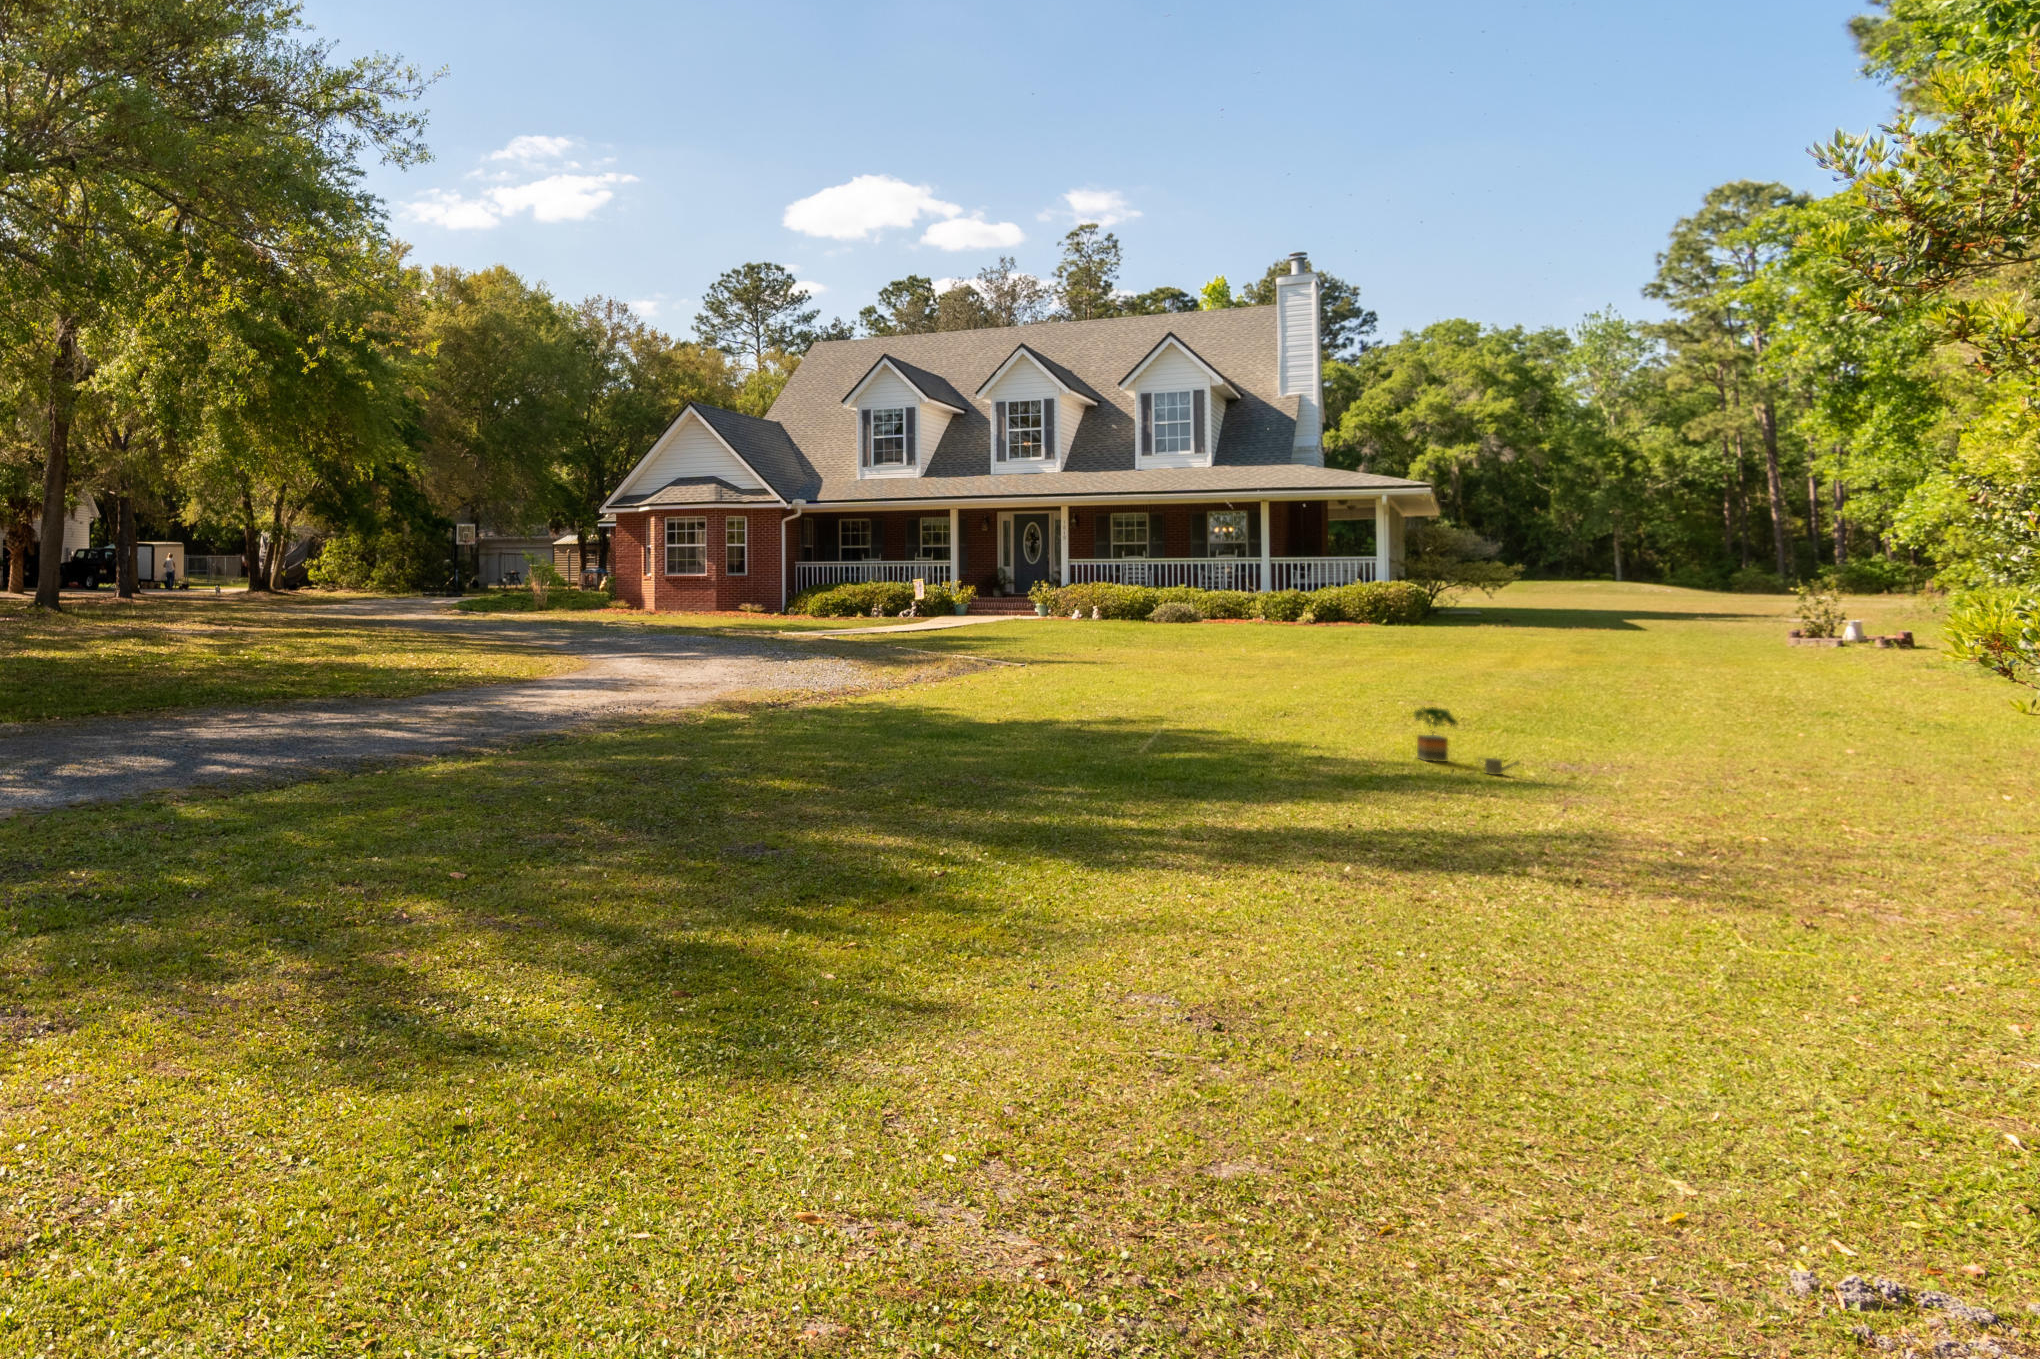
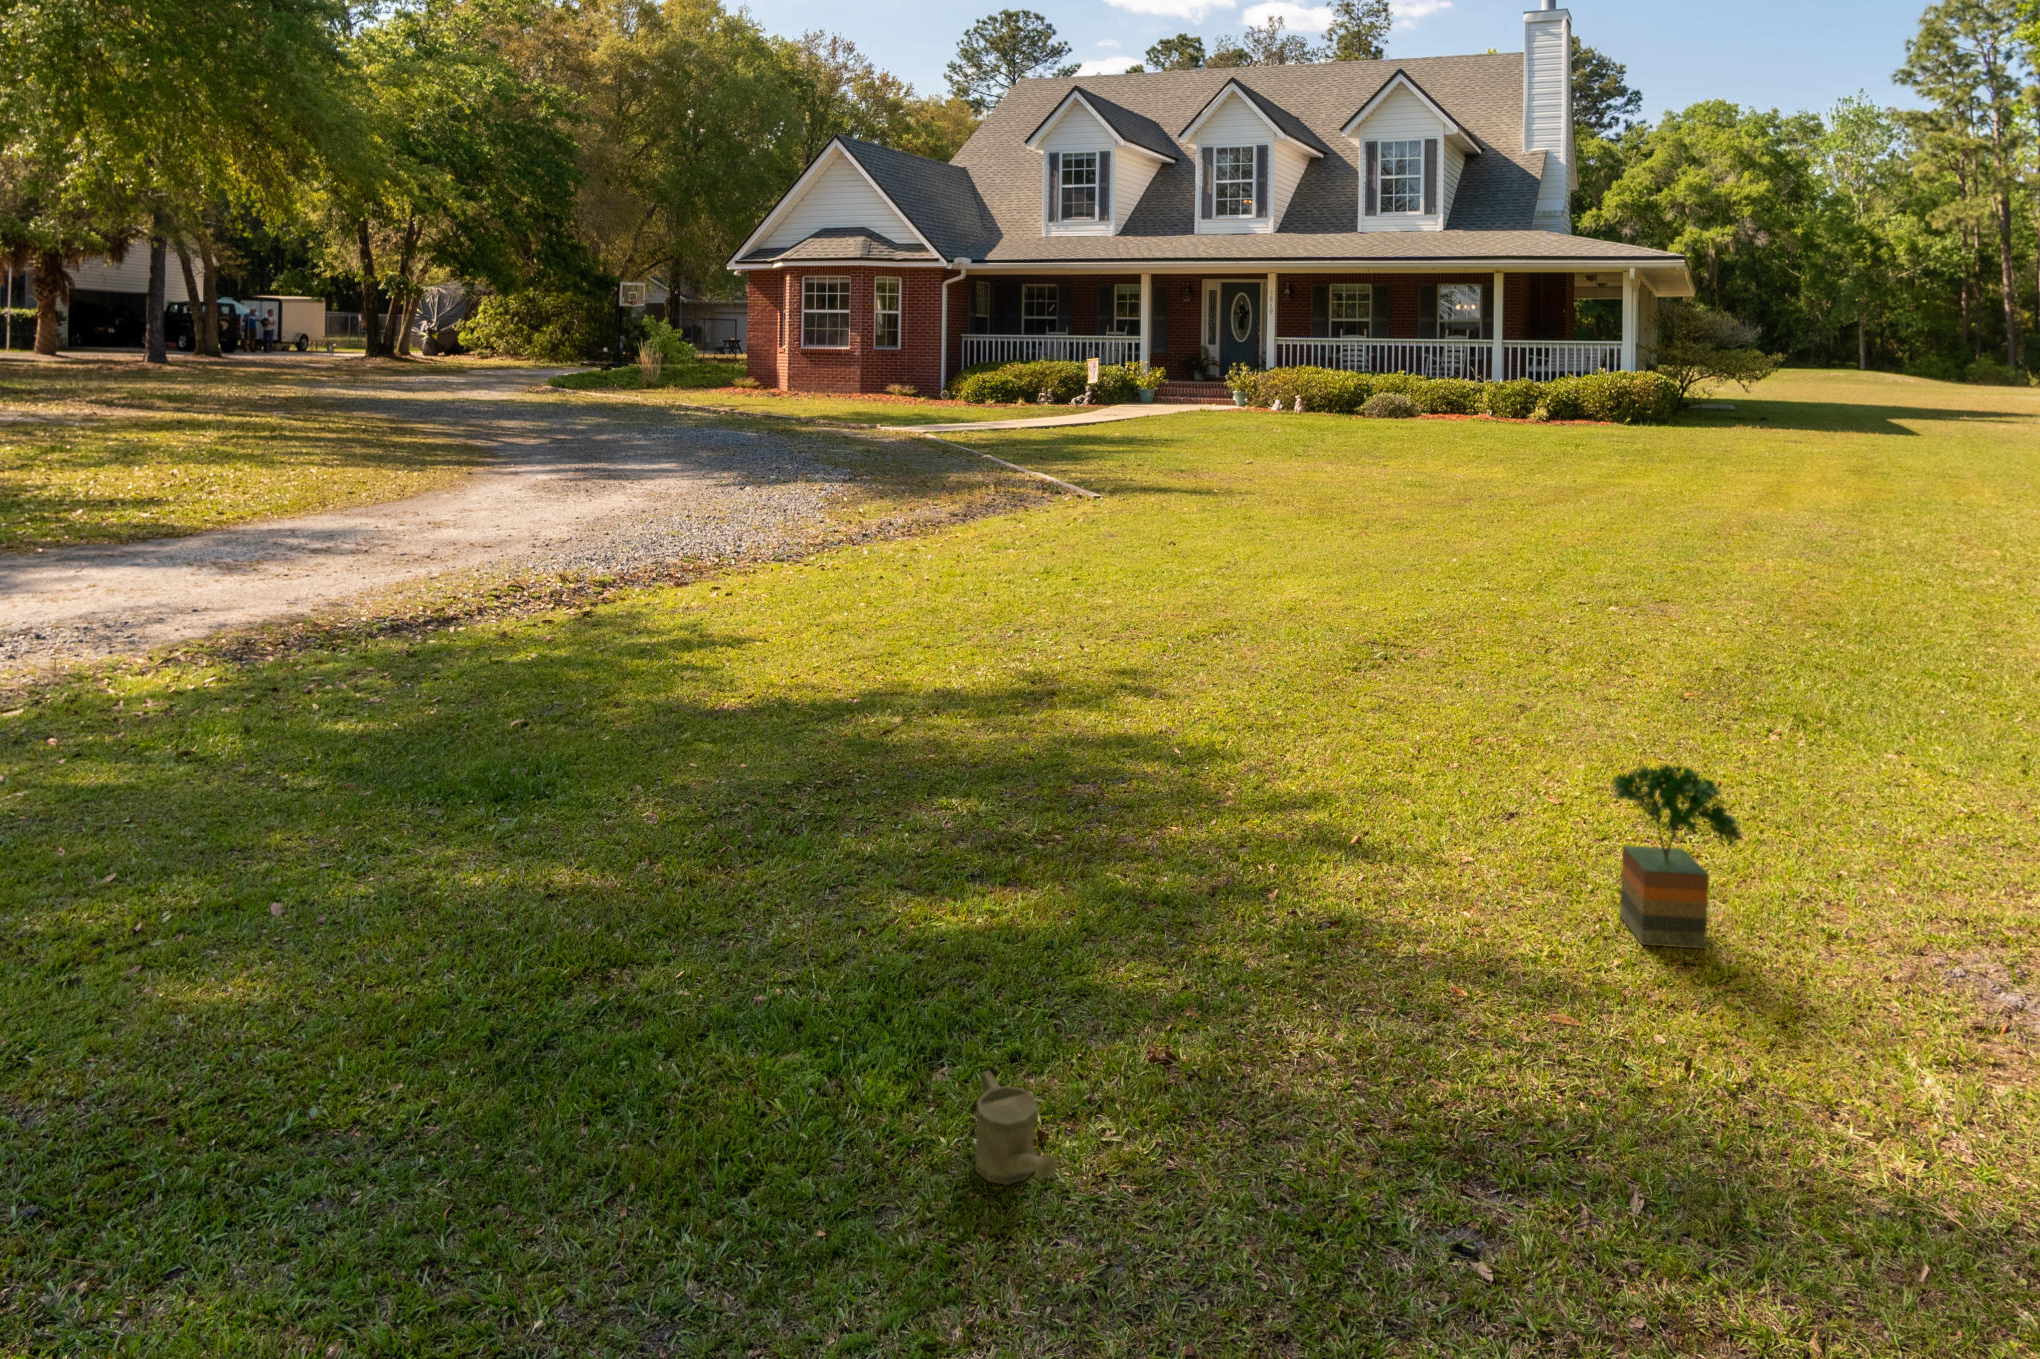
watering can: present [1479,758,1519,775] -> present [975,1071,1057,1185]

